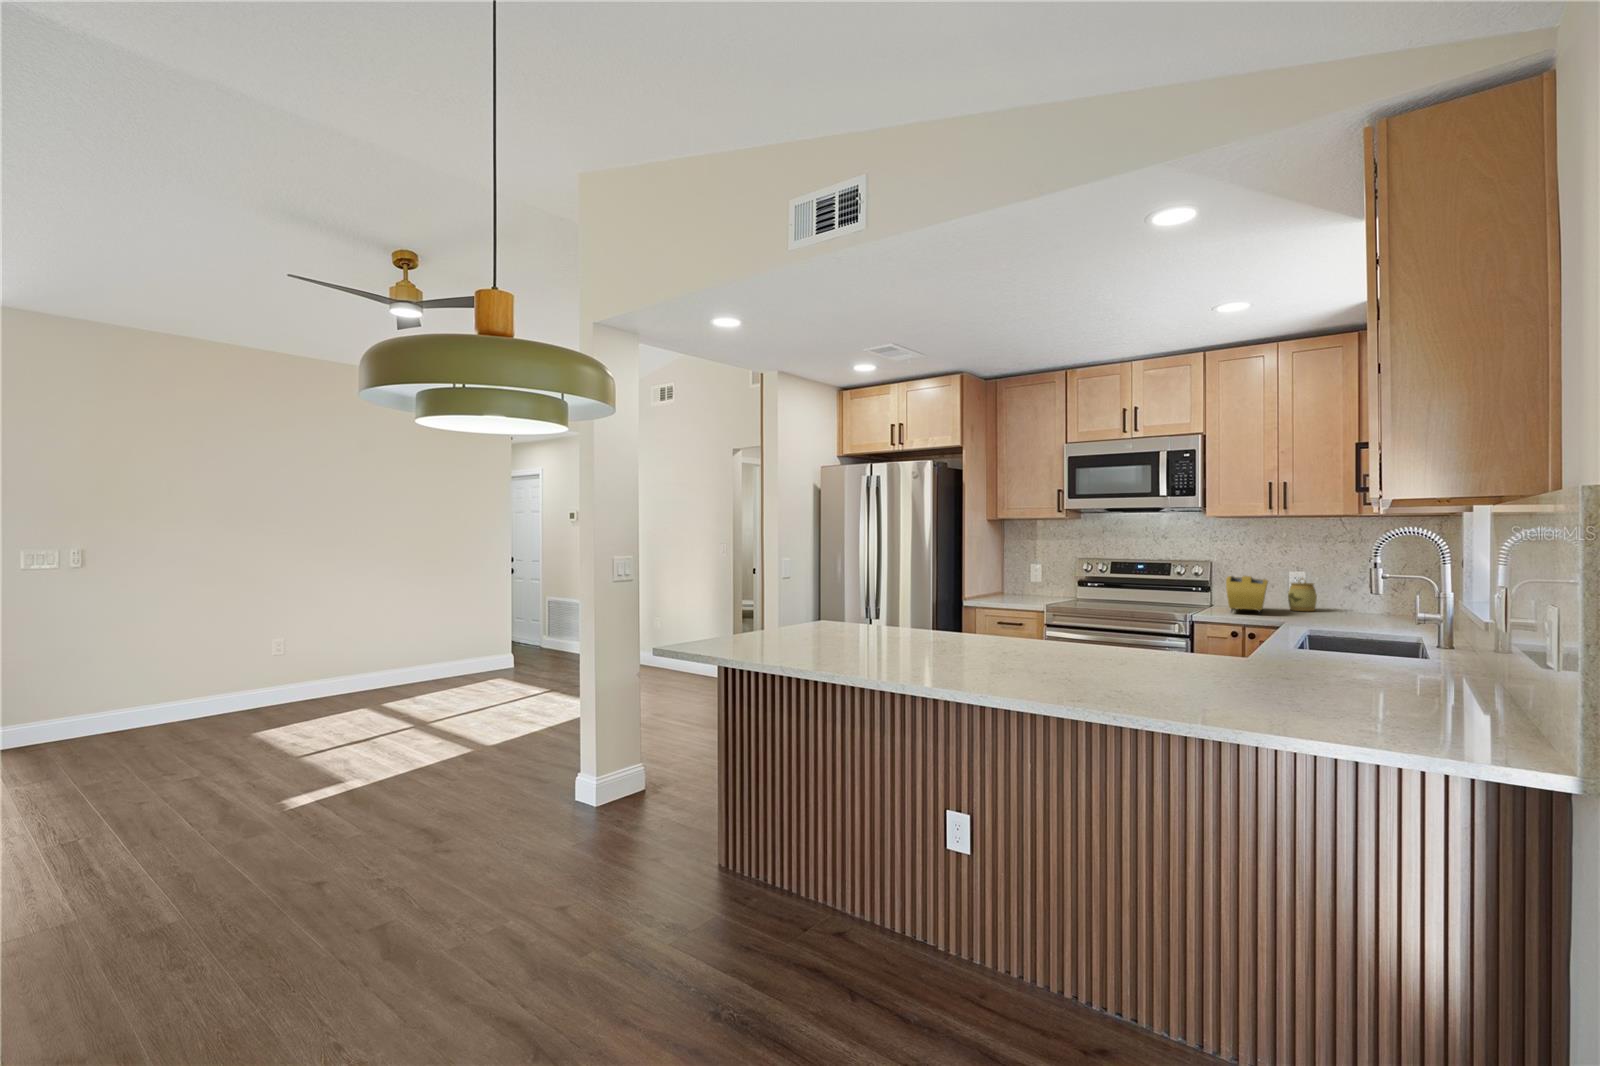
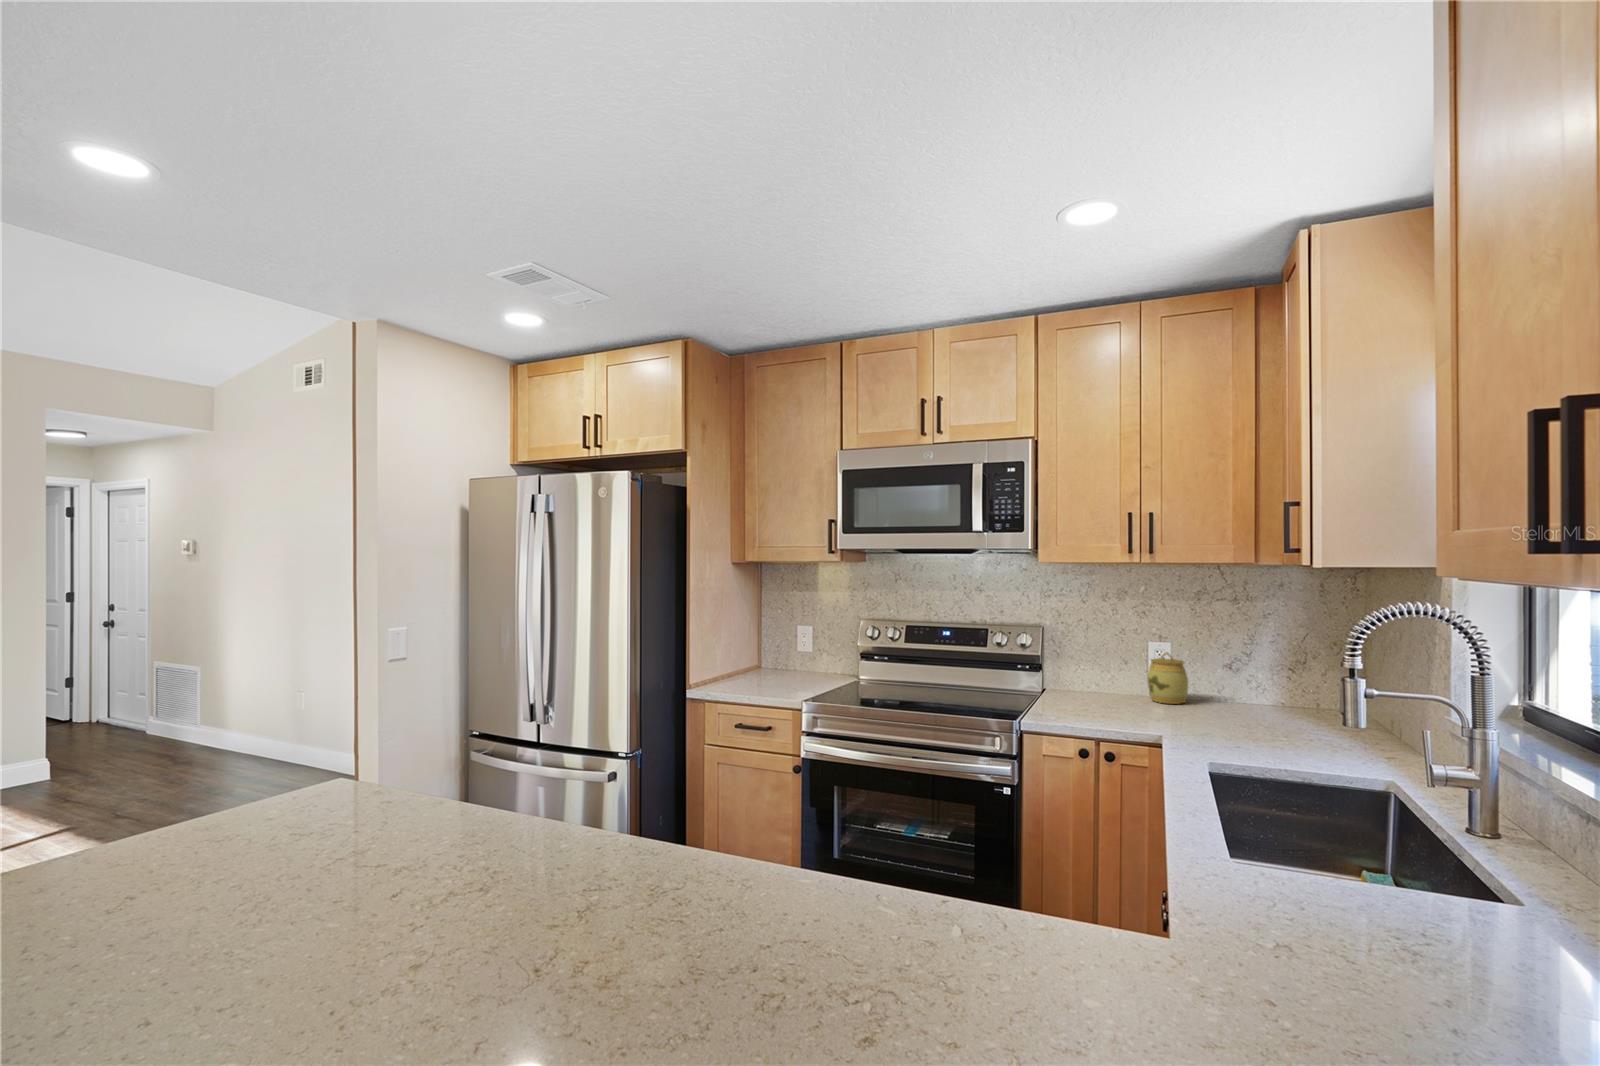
toaster: present [1226,576,1268,613] -> none [1068,652,1127,716]

